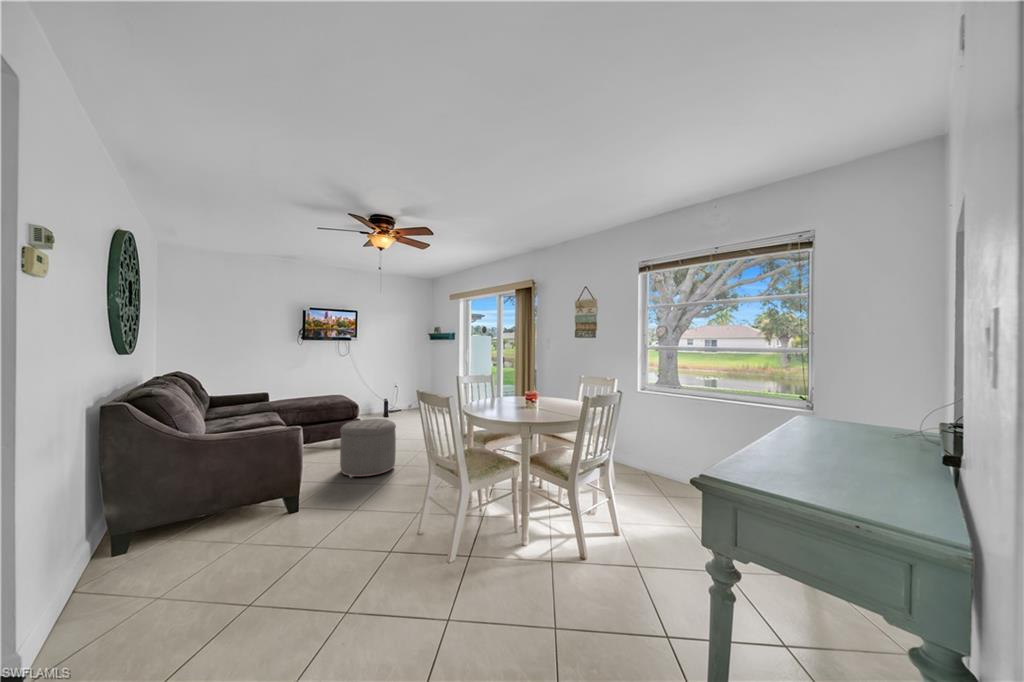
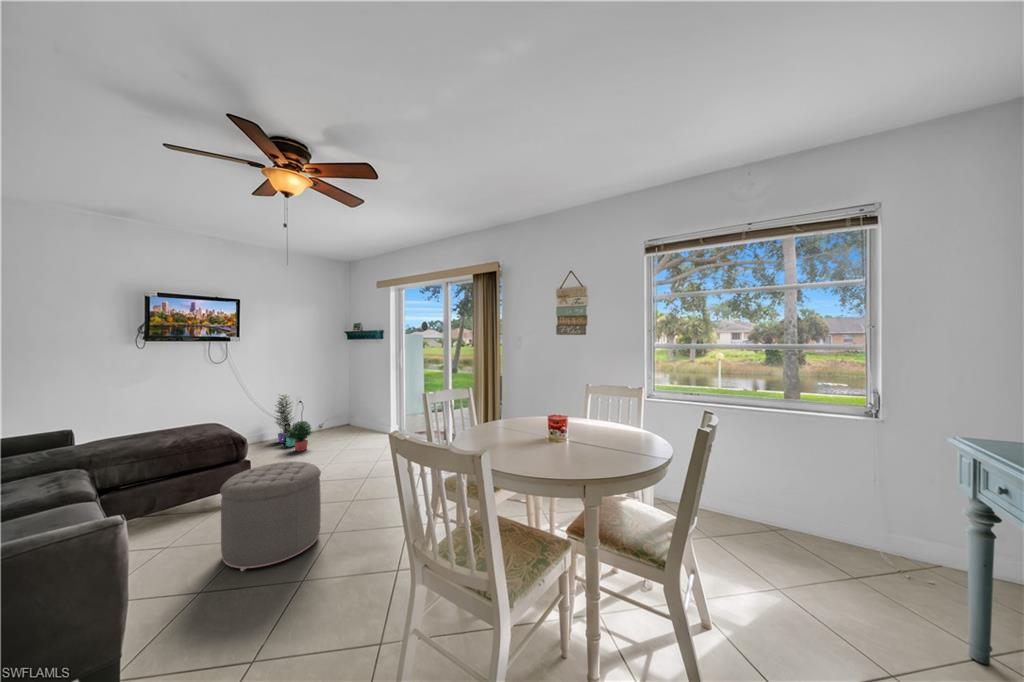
potted plant: none [378,379,403,422] -> present [275,395,312,451]

